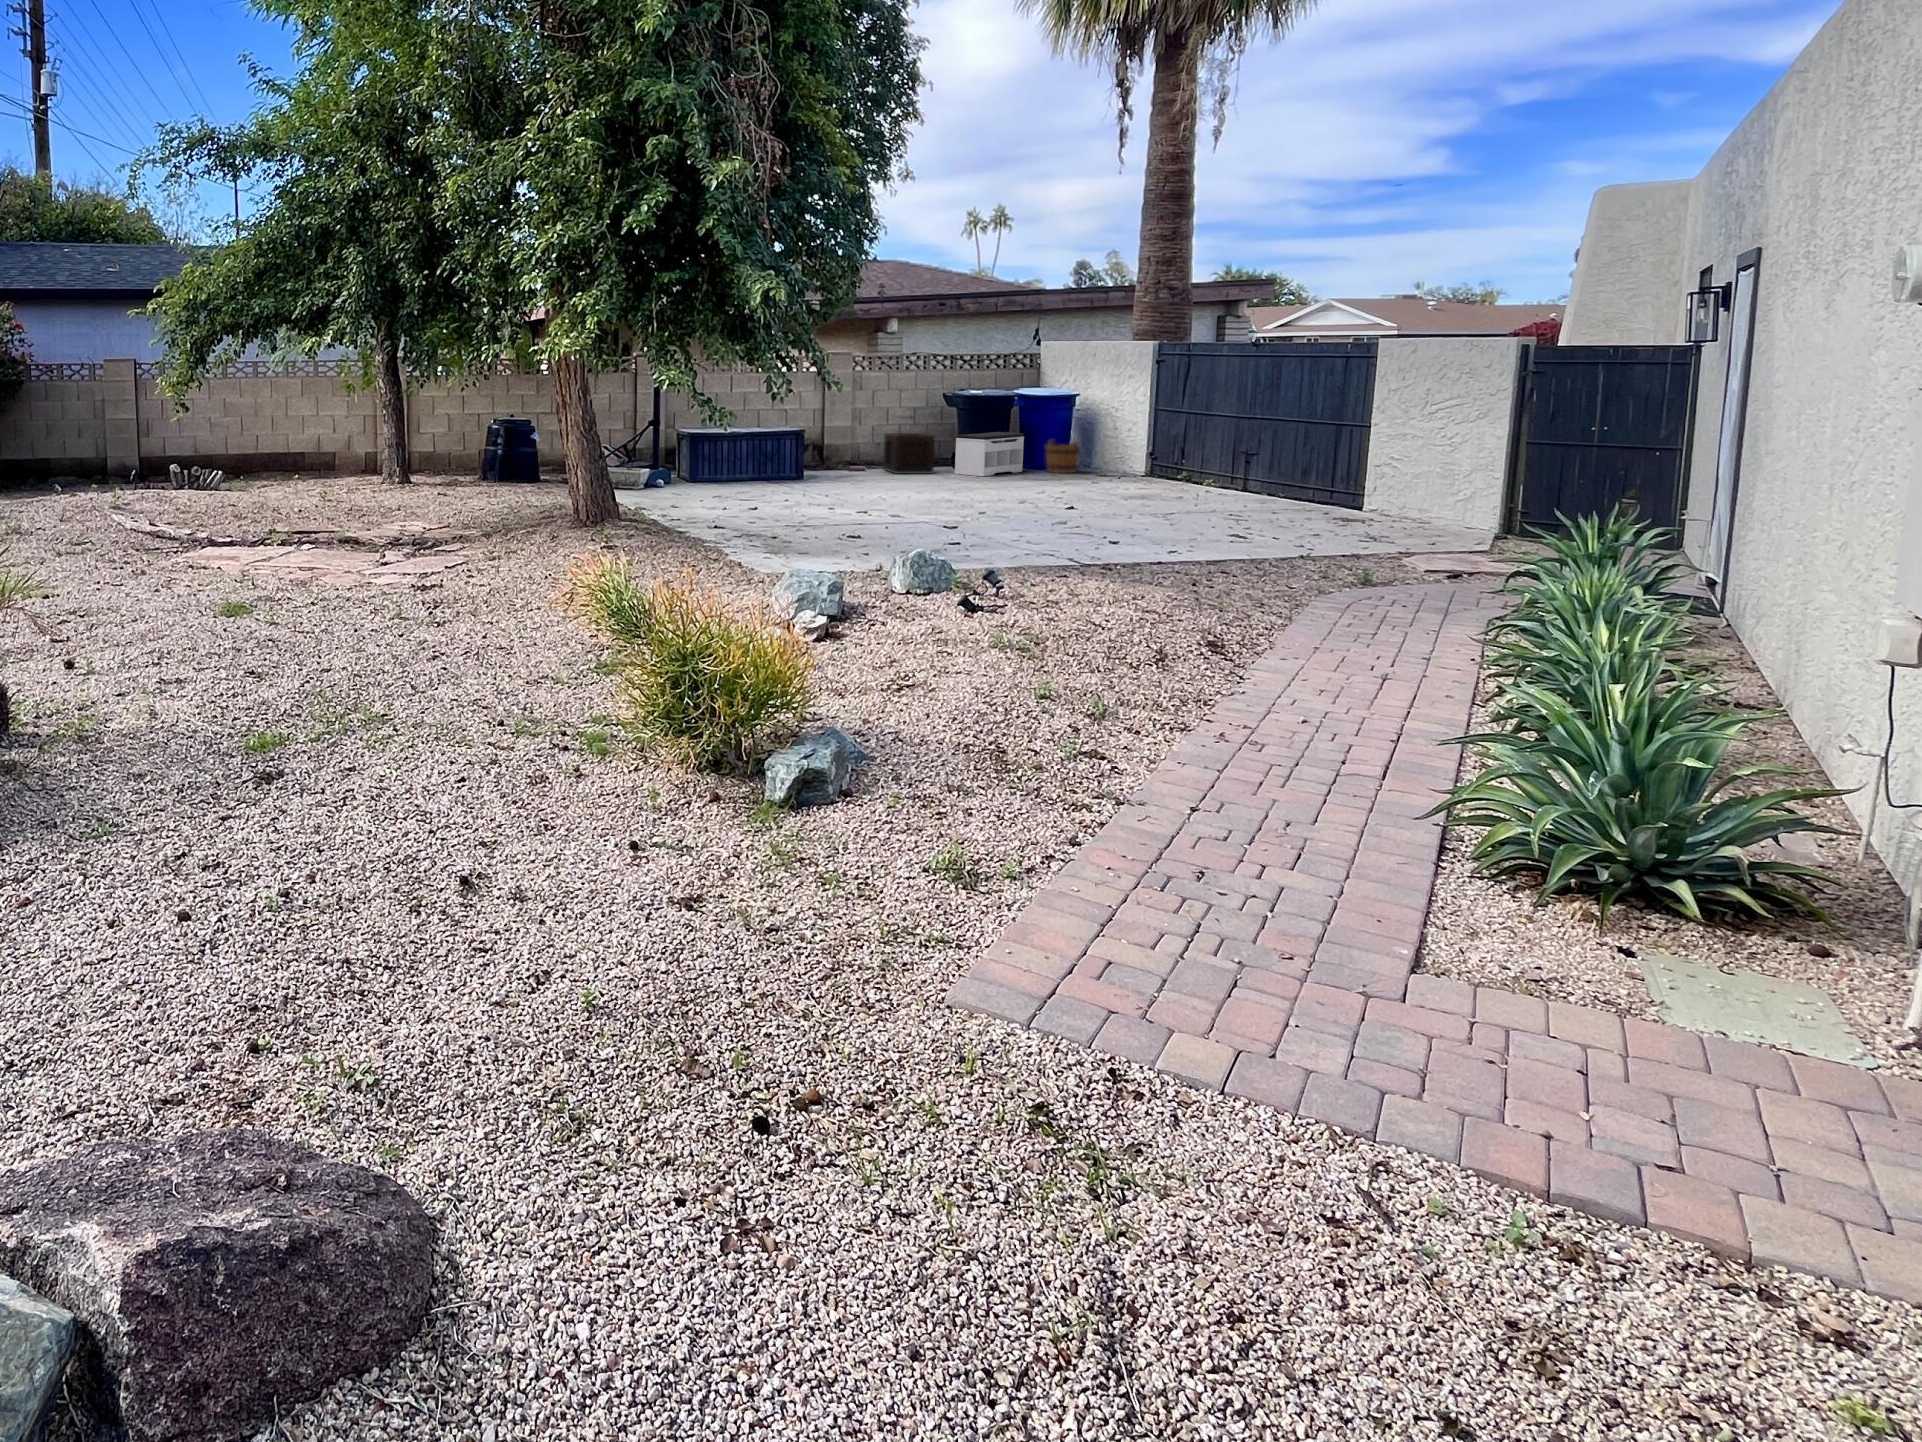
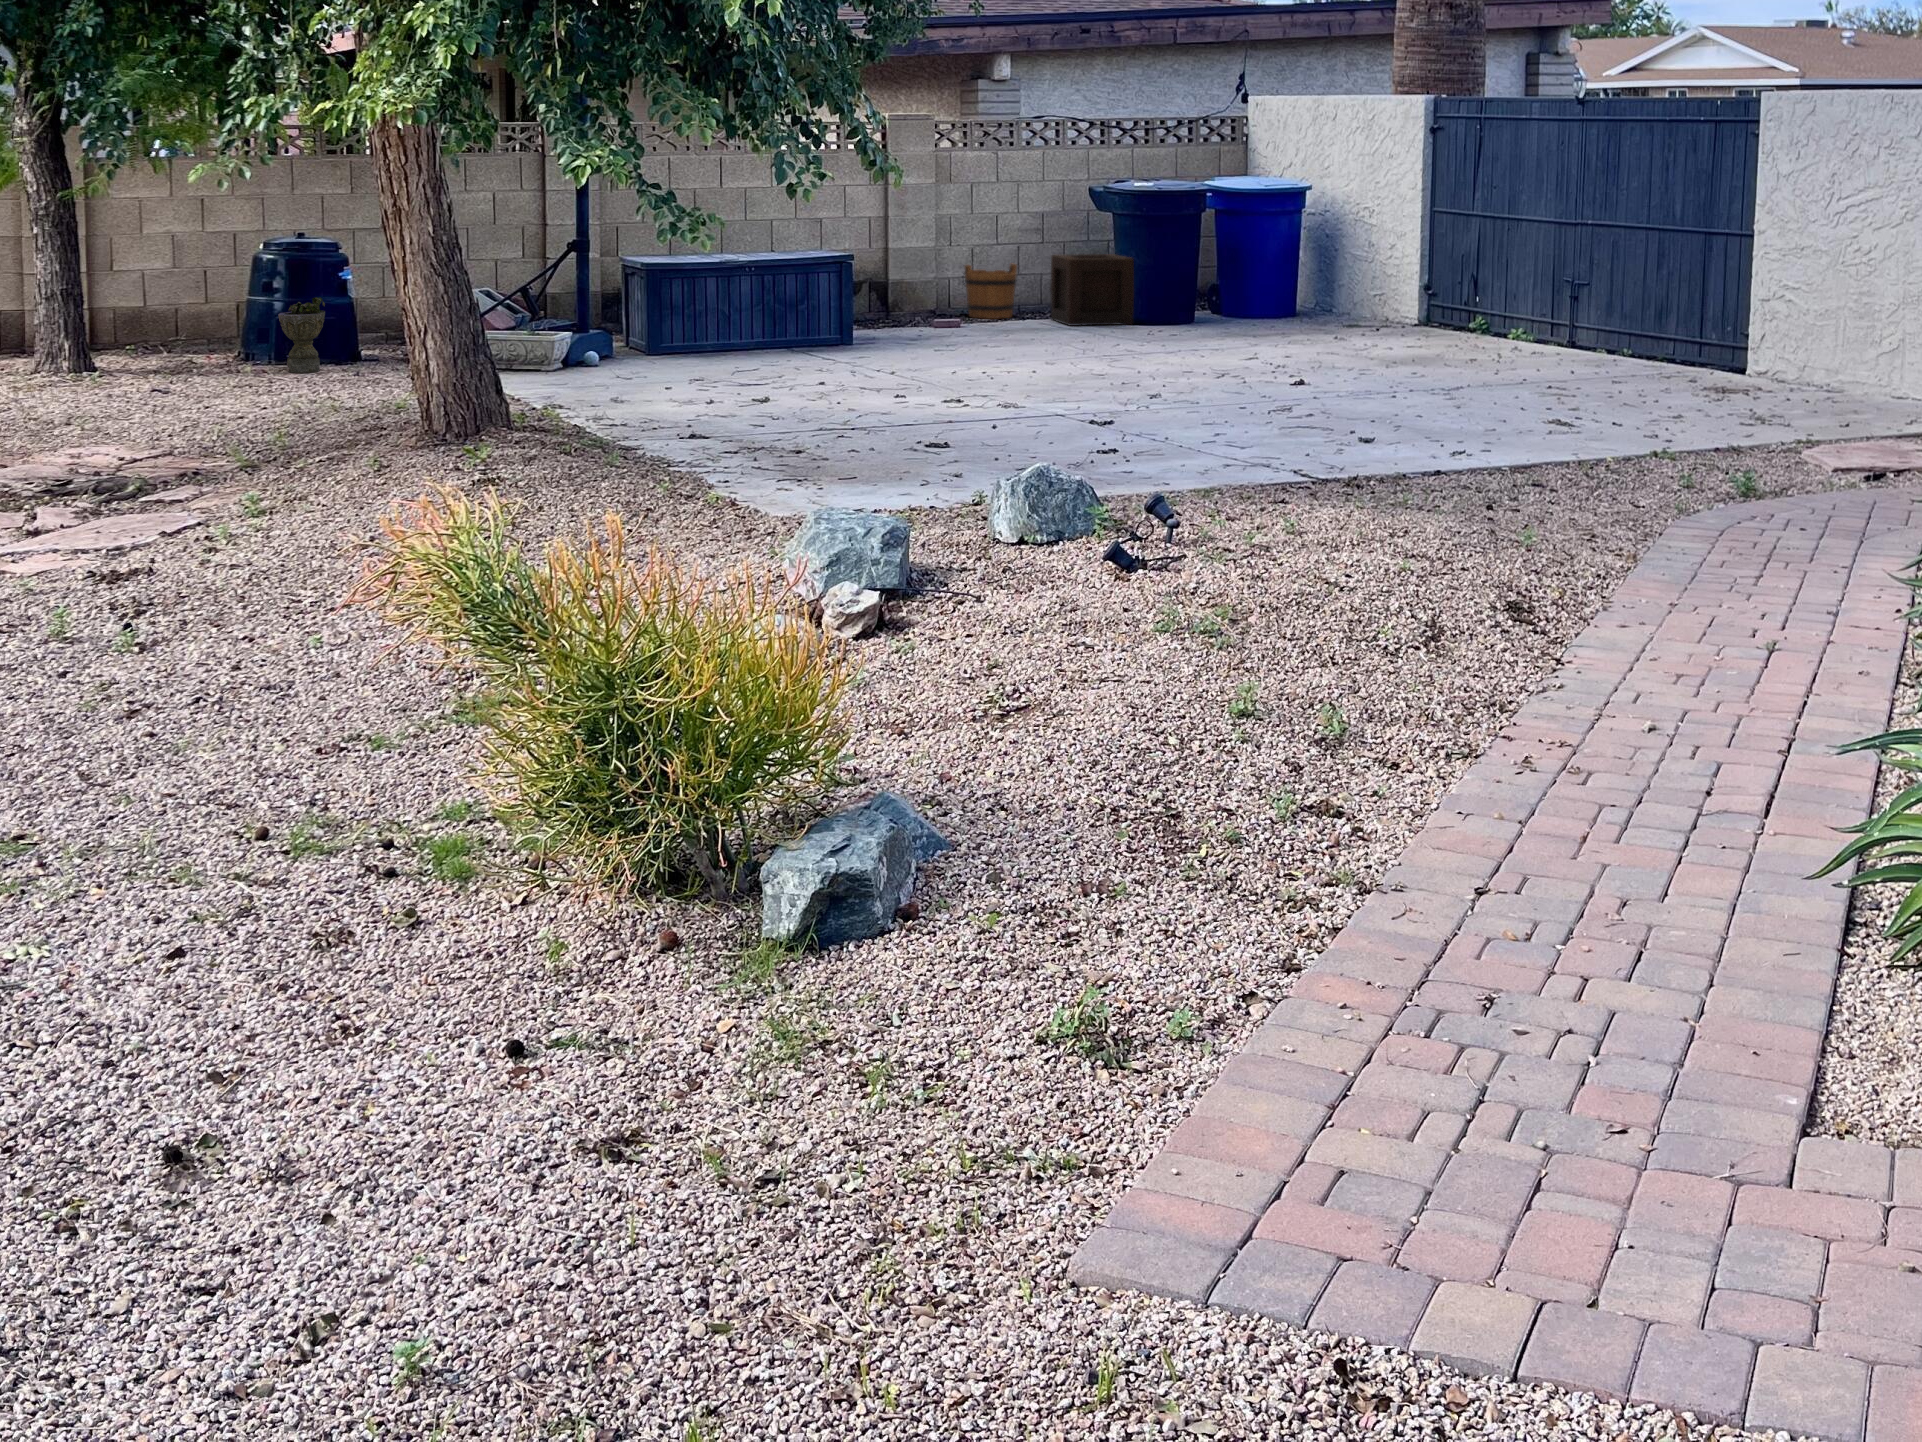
bench: present [955,432,1024,476] -> none [1167,252,1277,328]
bucket: present [1046,440,1080,473] -> present [963,264,1017,319]
planter: none [462,452,486,491] -> present [278,297,325,373]

